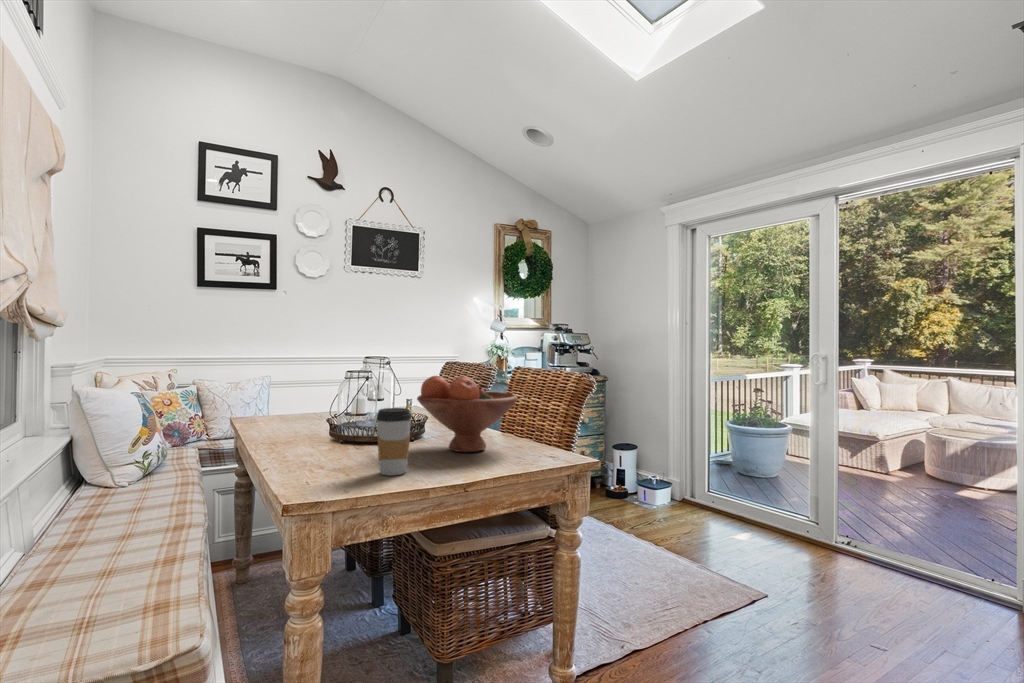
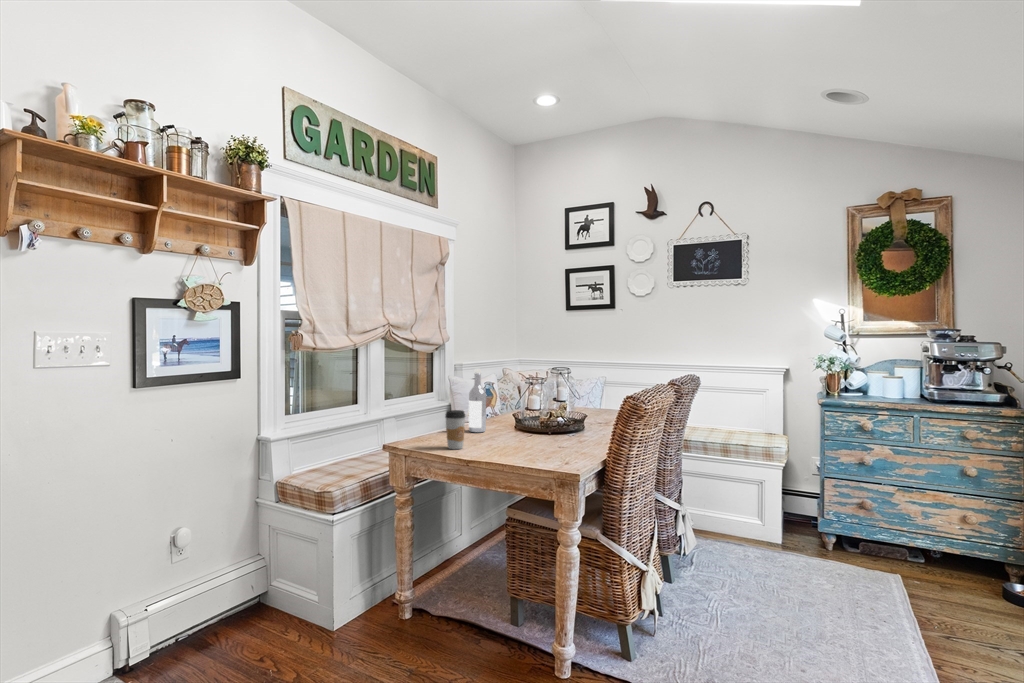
wine bottle: none [299,347,329,453] -> present [469,369,486,432]
fruit bowl: present [417,376,518,452] -> none [500,392,573,449]

